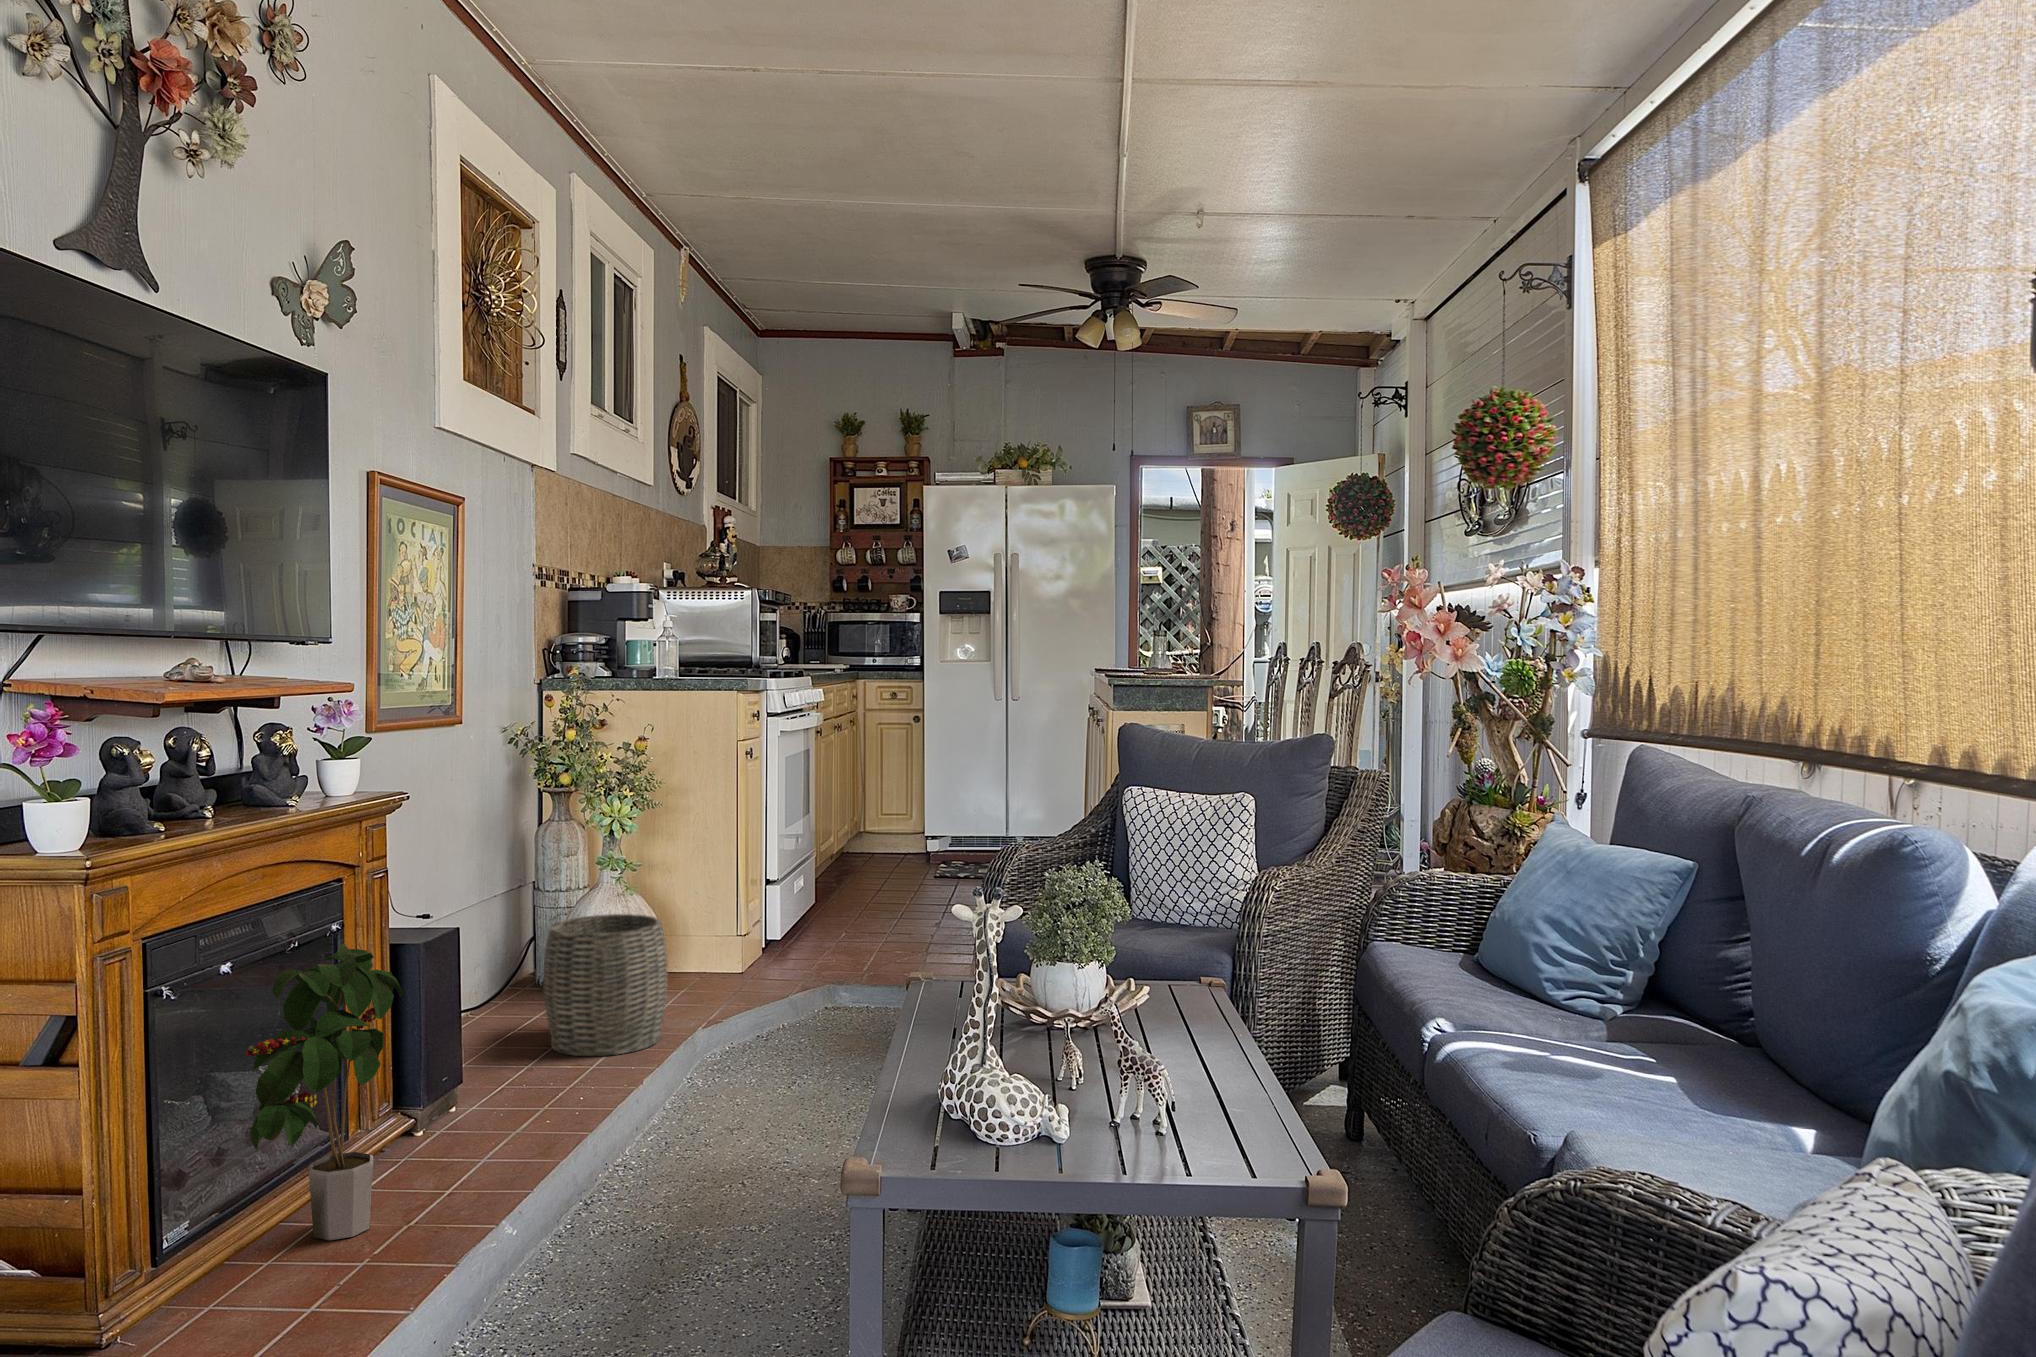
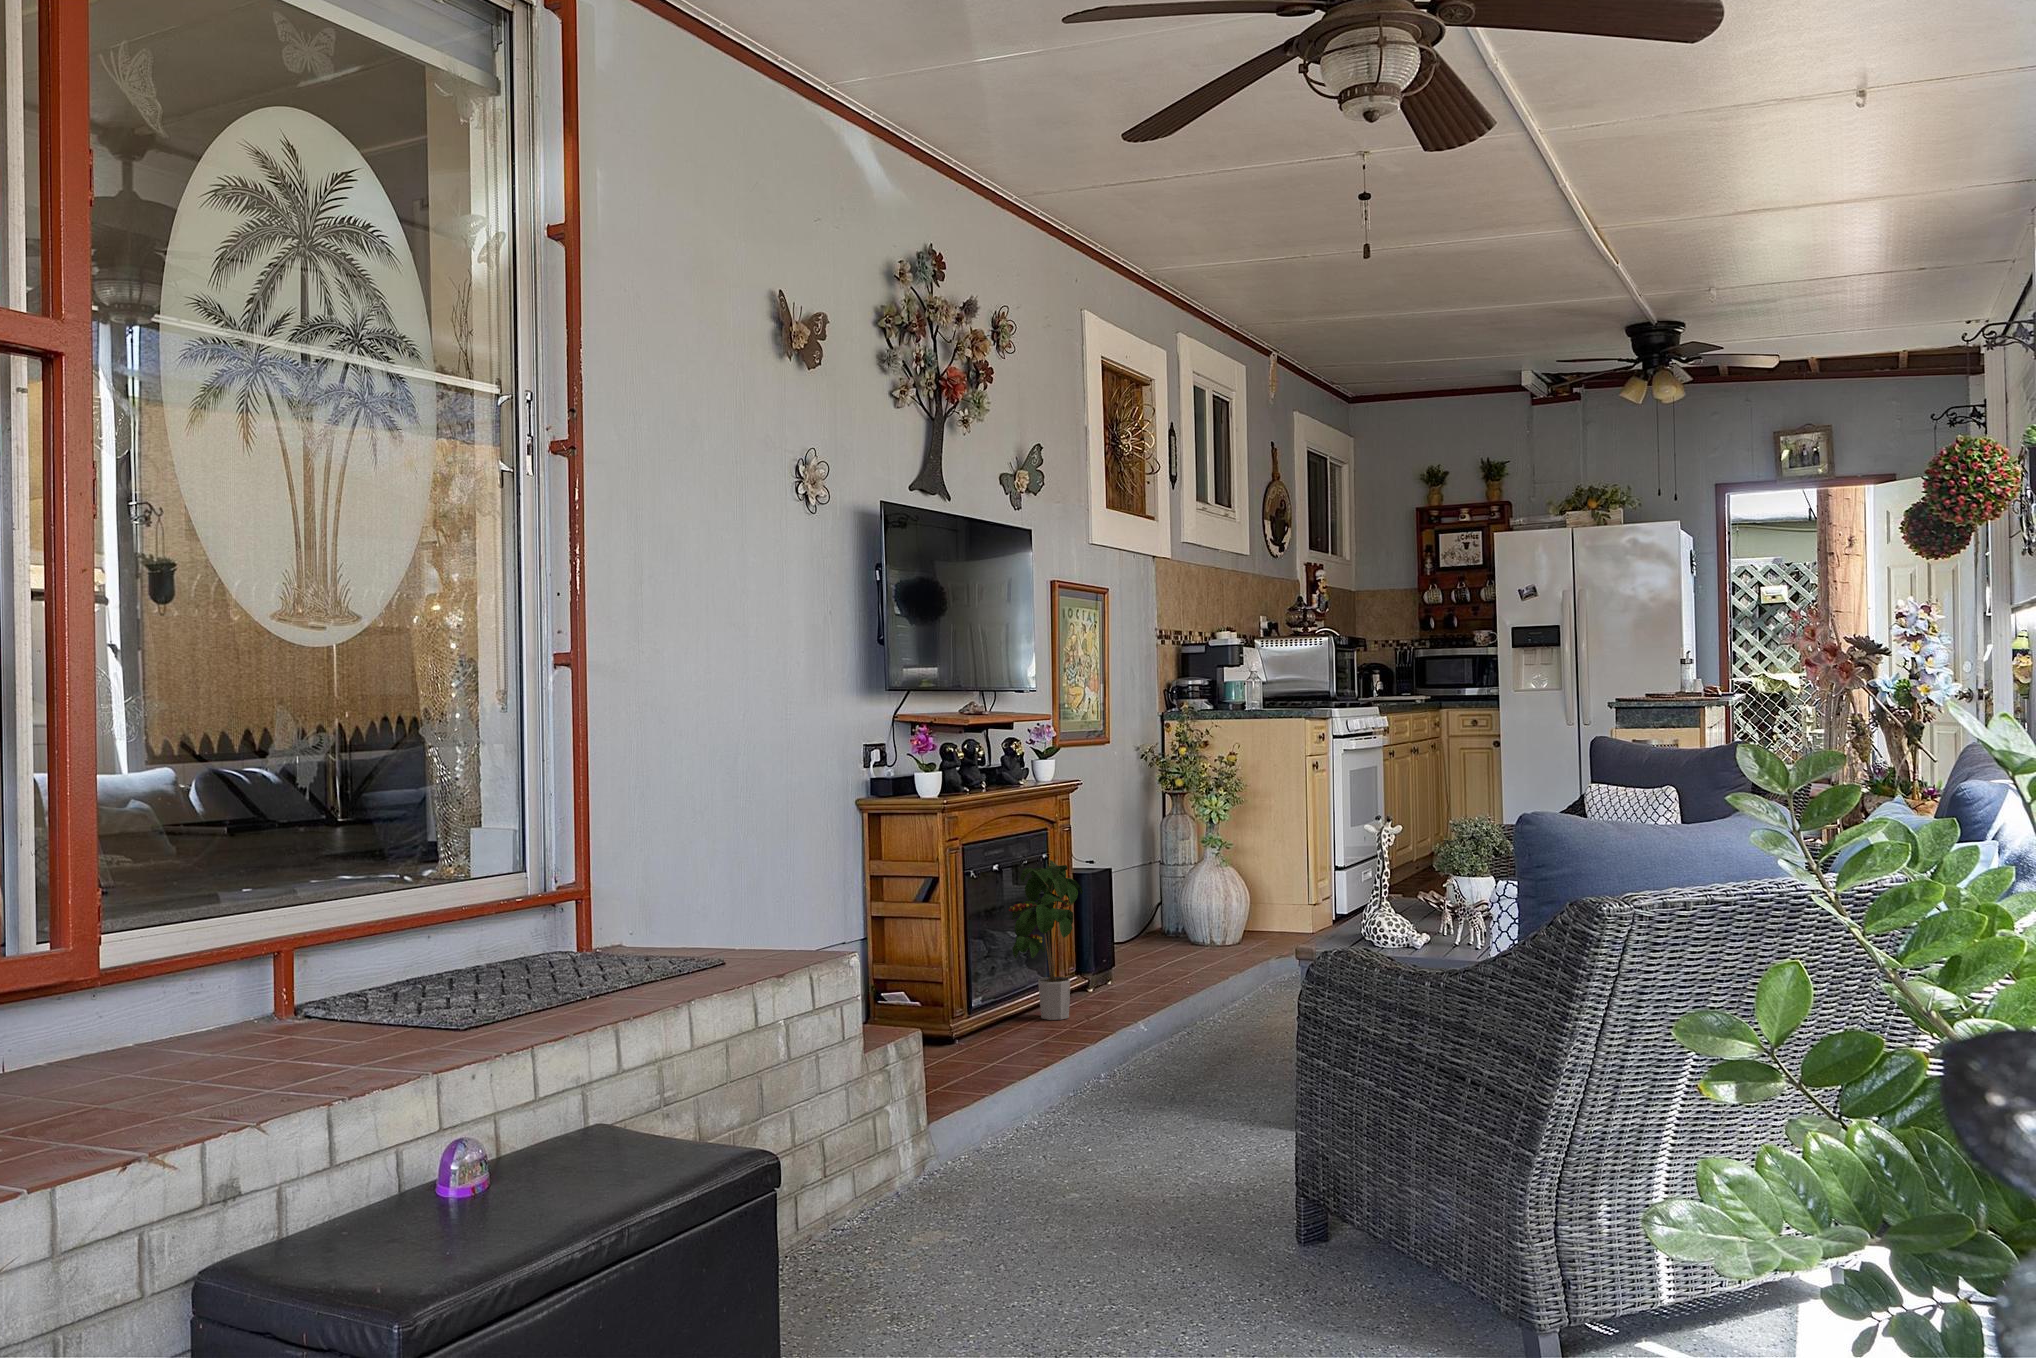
woven basket: present [543,914,668,1056] -> none [1165,875,1247,966]

